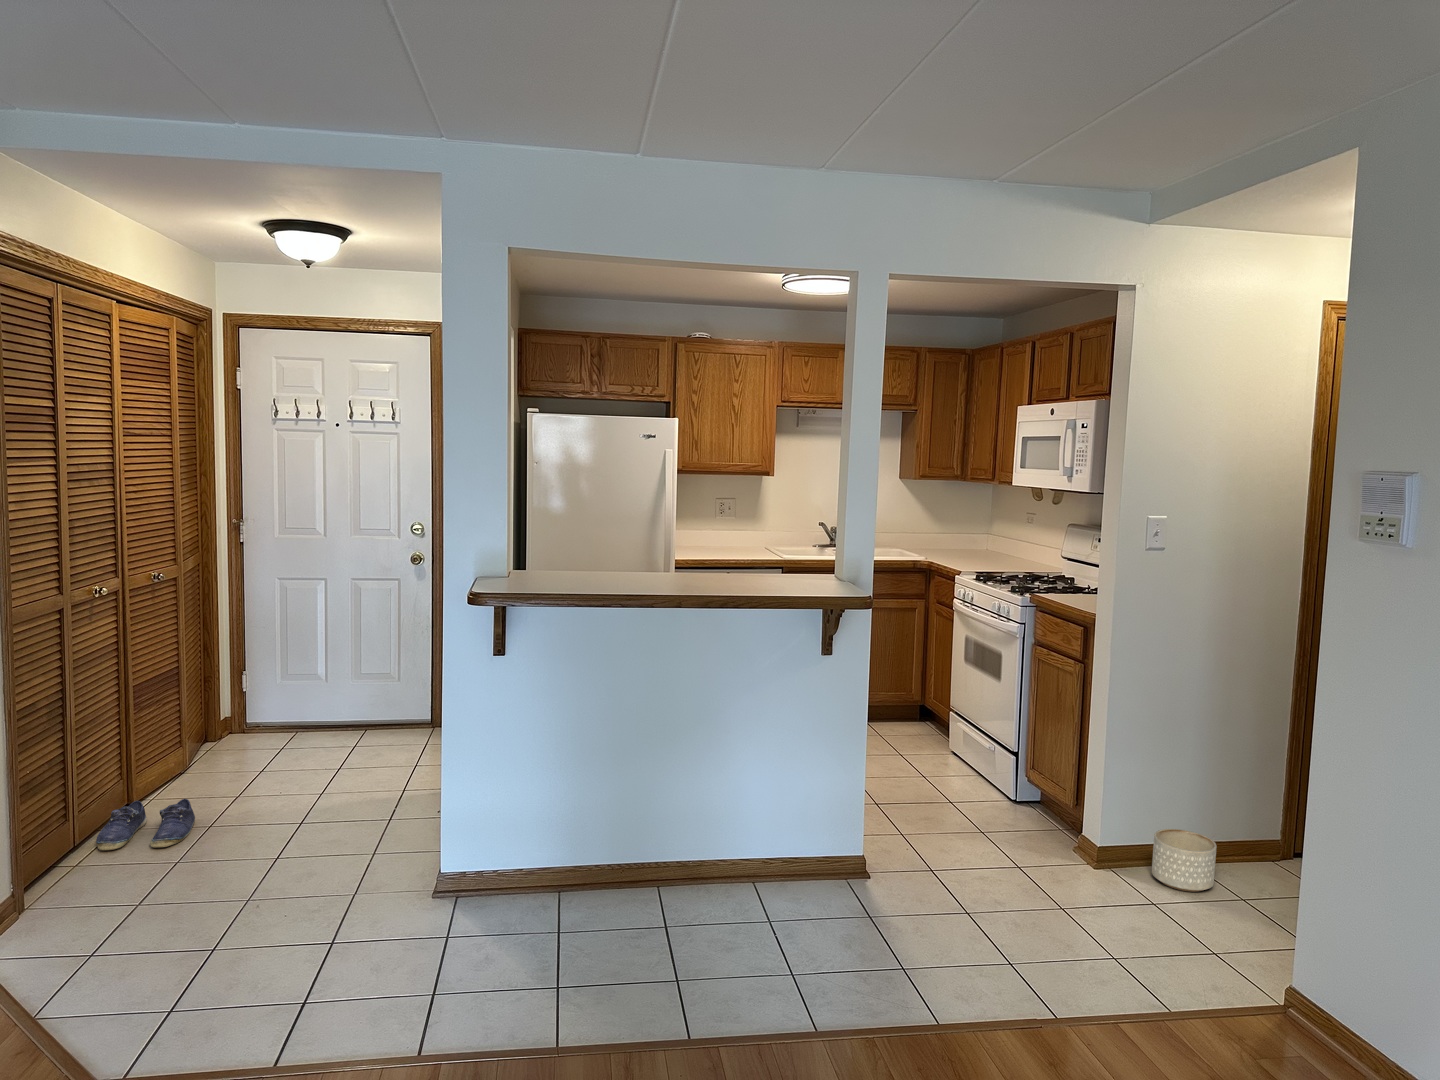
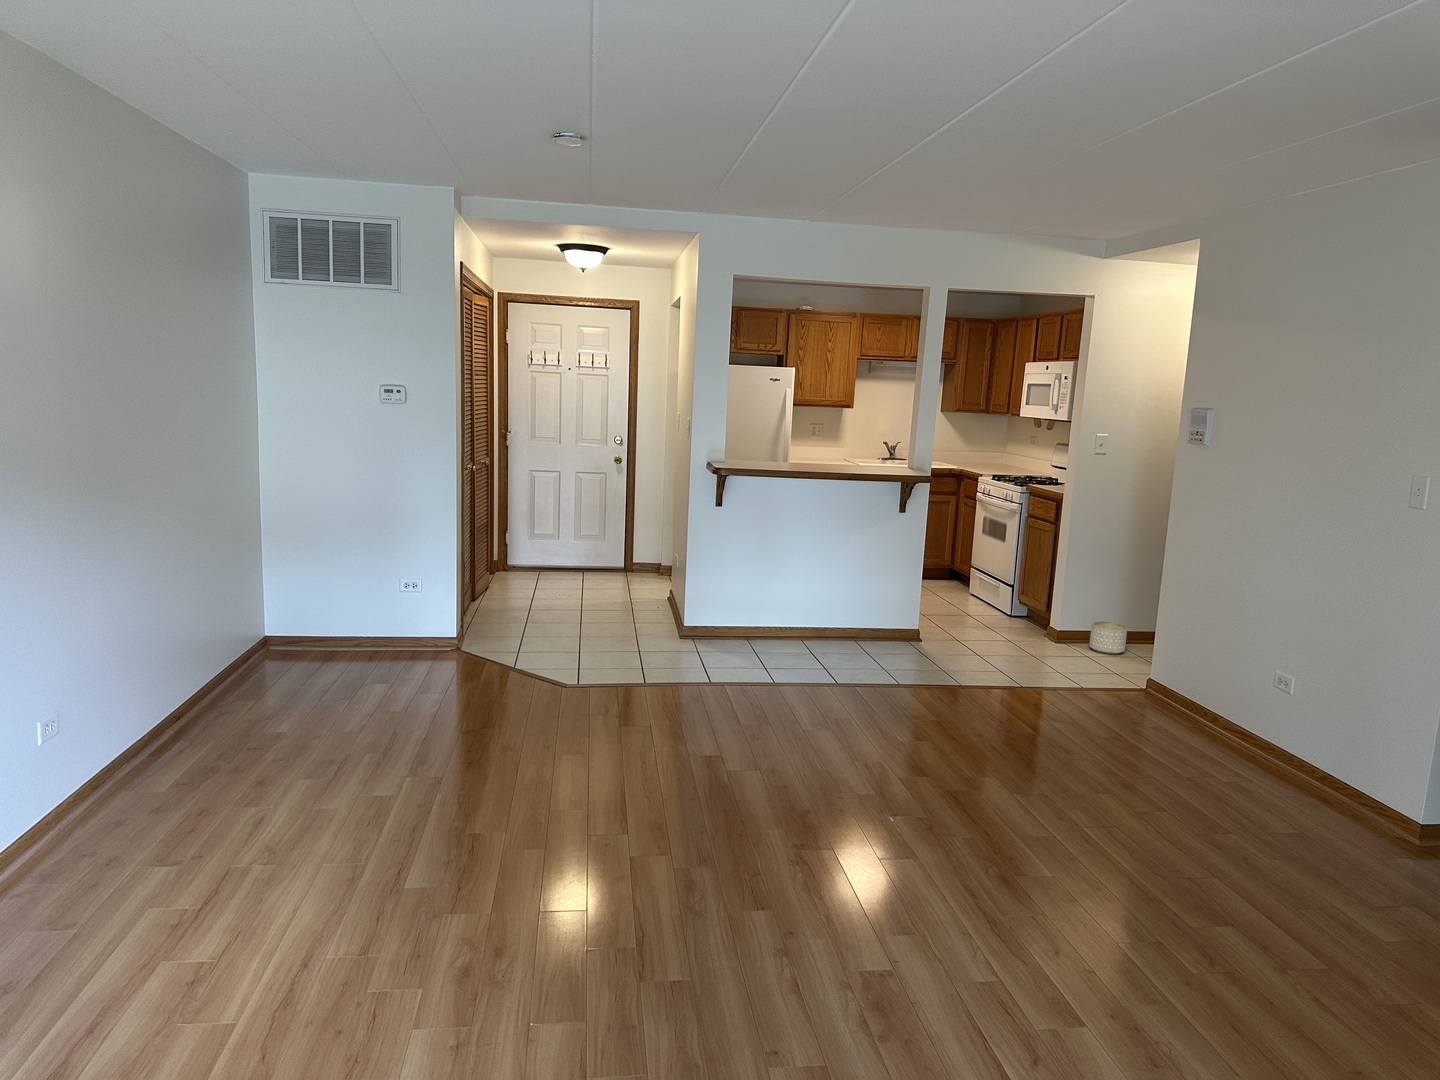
shoe: present [96,799,195,850] -> none [470,595,518,618]

